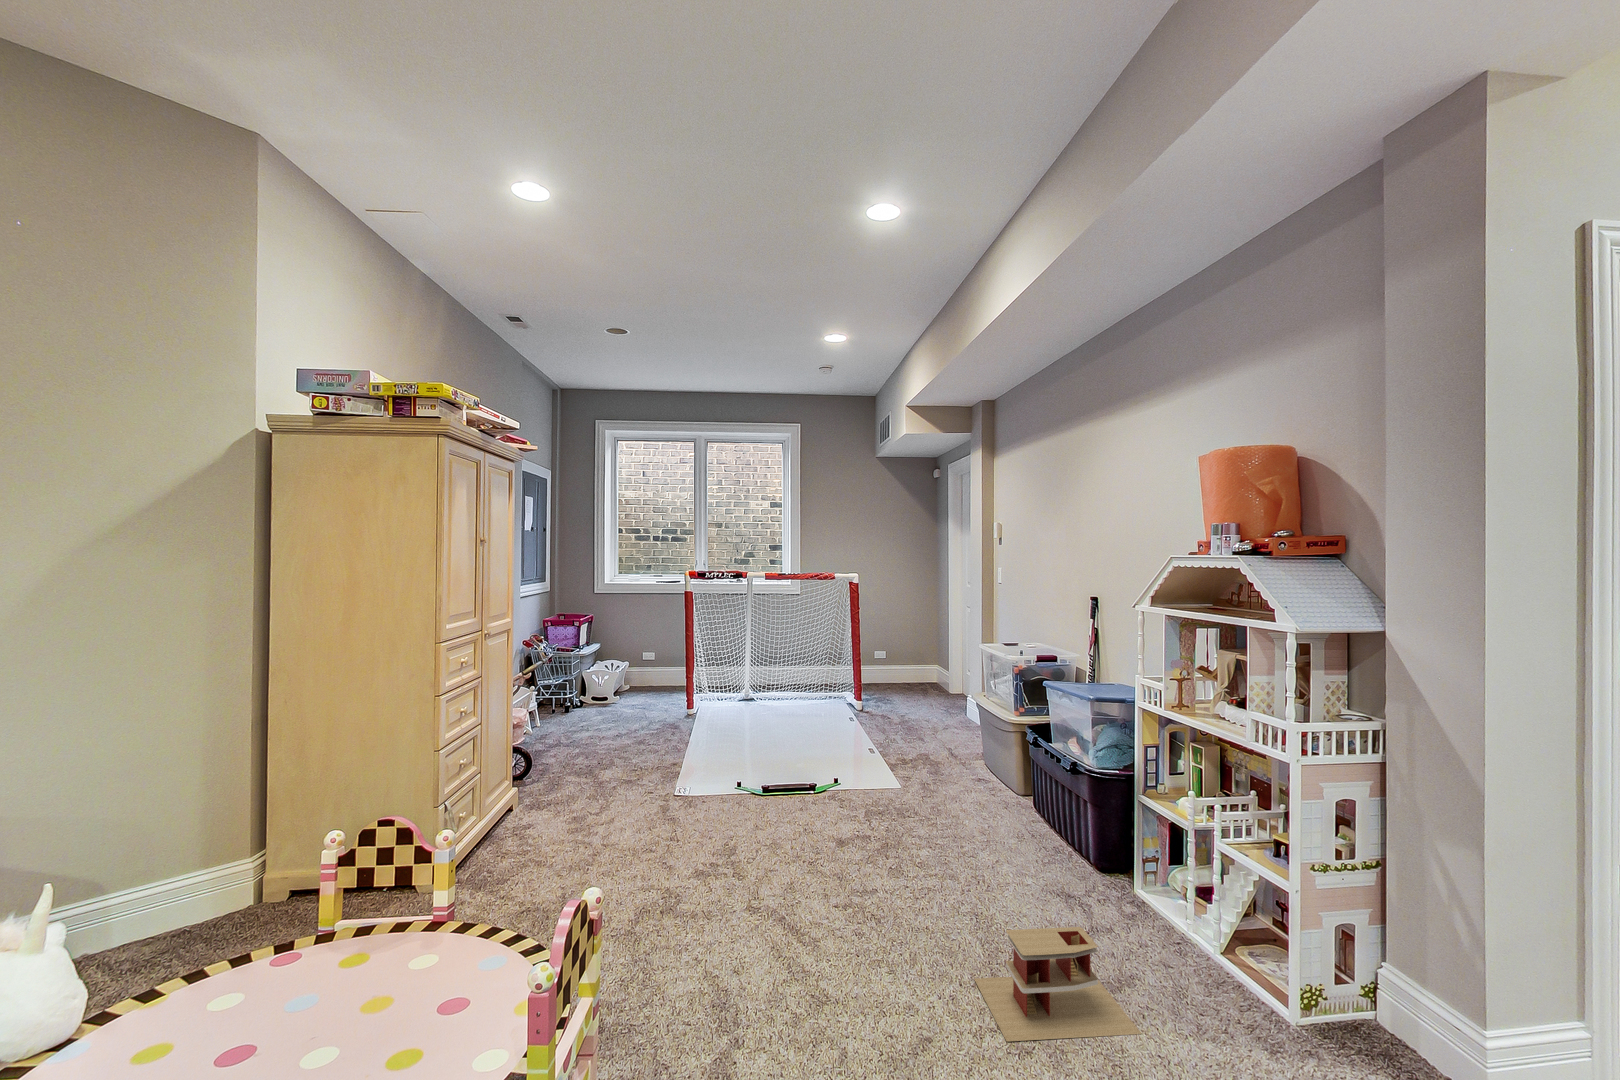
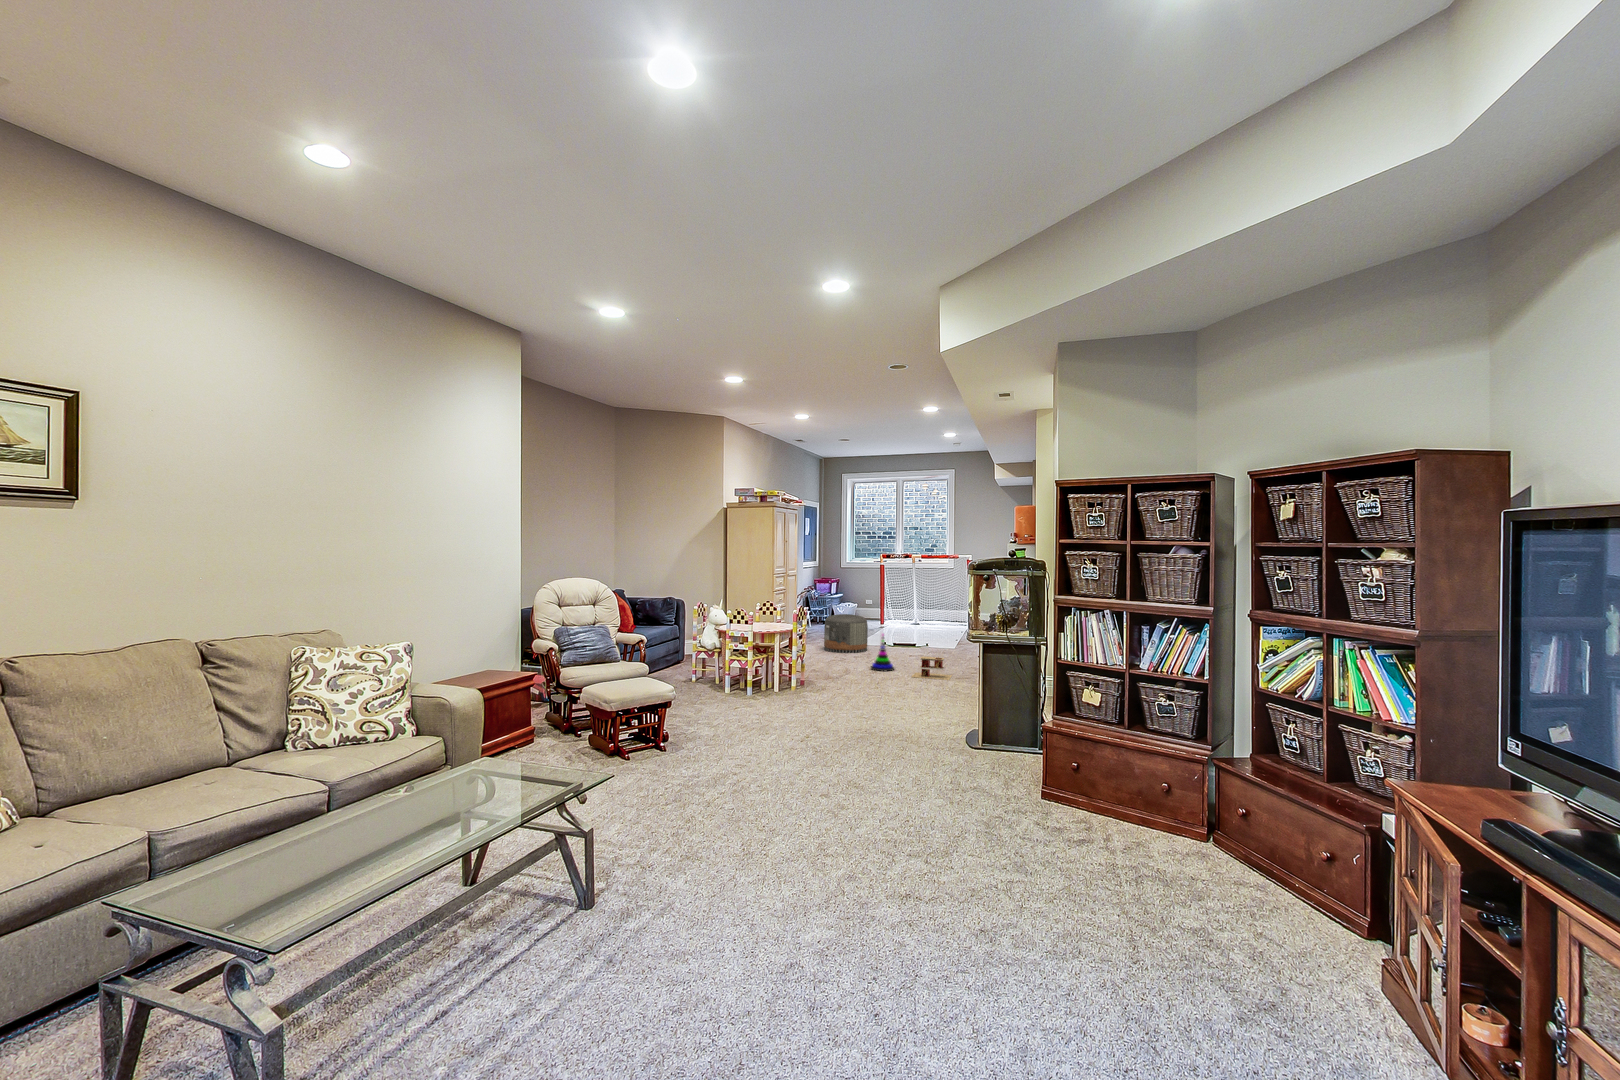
pouf: none [598,730,716,854] -> present [824,614,868,653]
stacking toy: none [809,849,892,1000] -> present [871,637,895,671]

